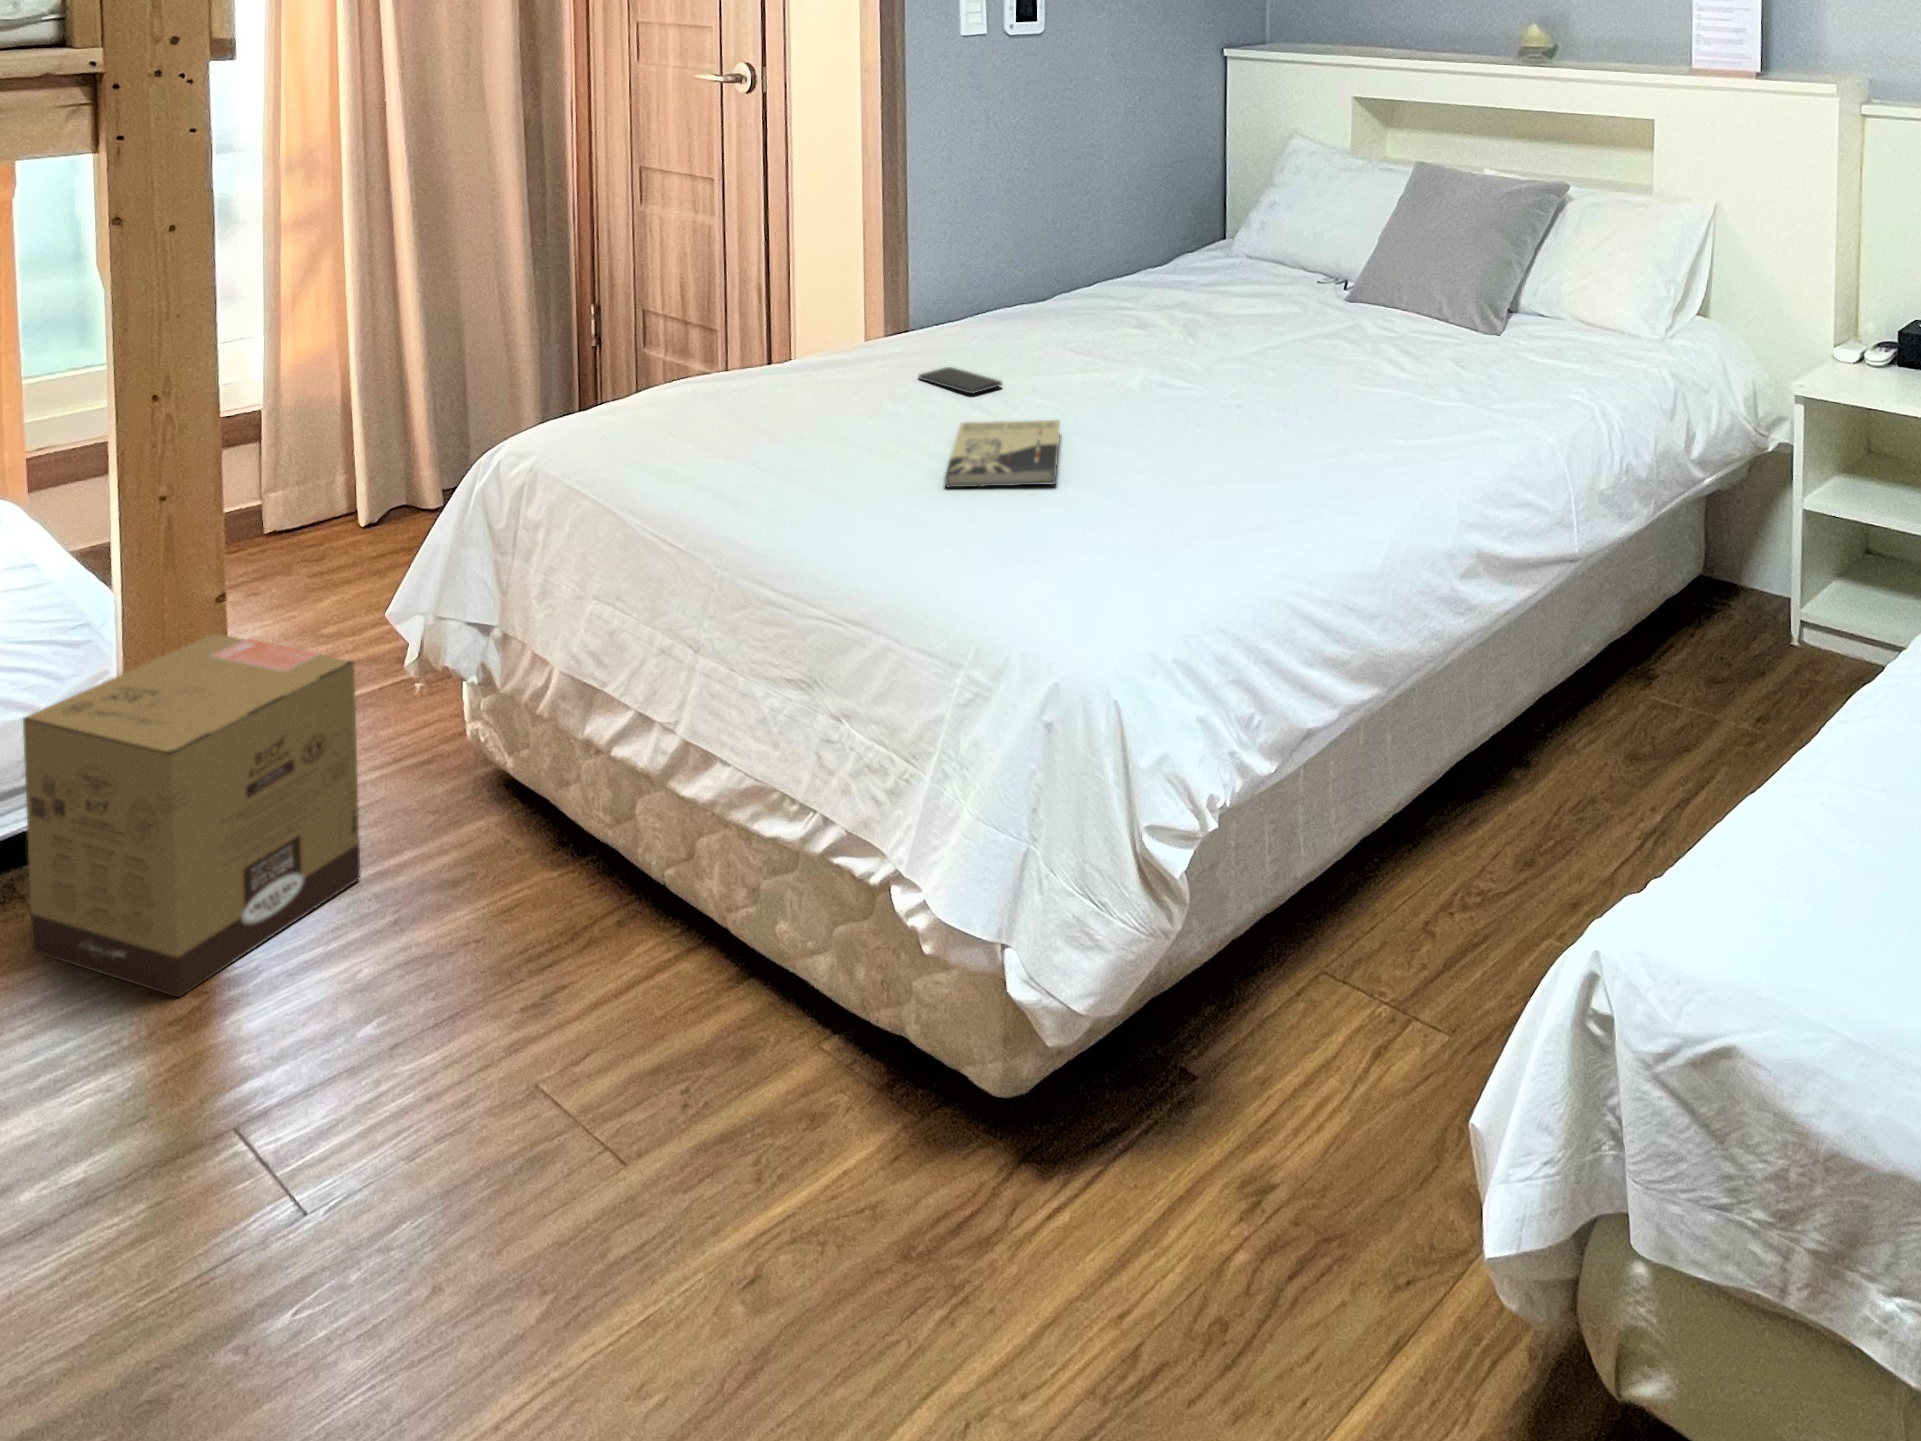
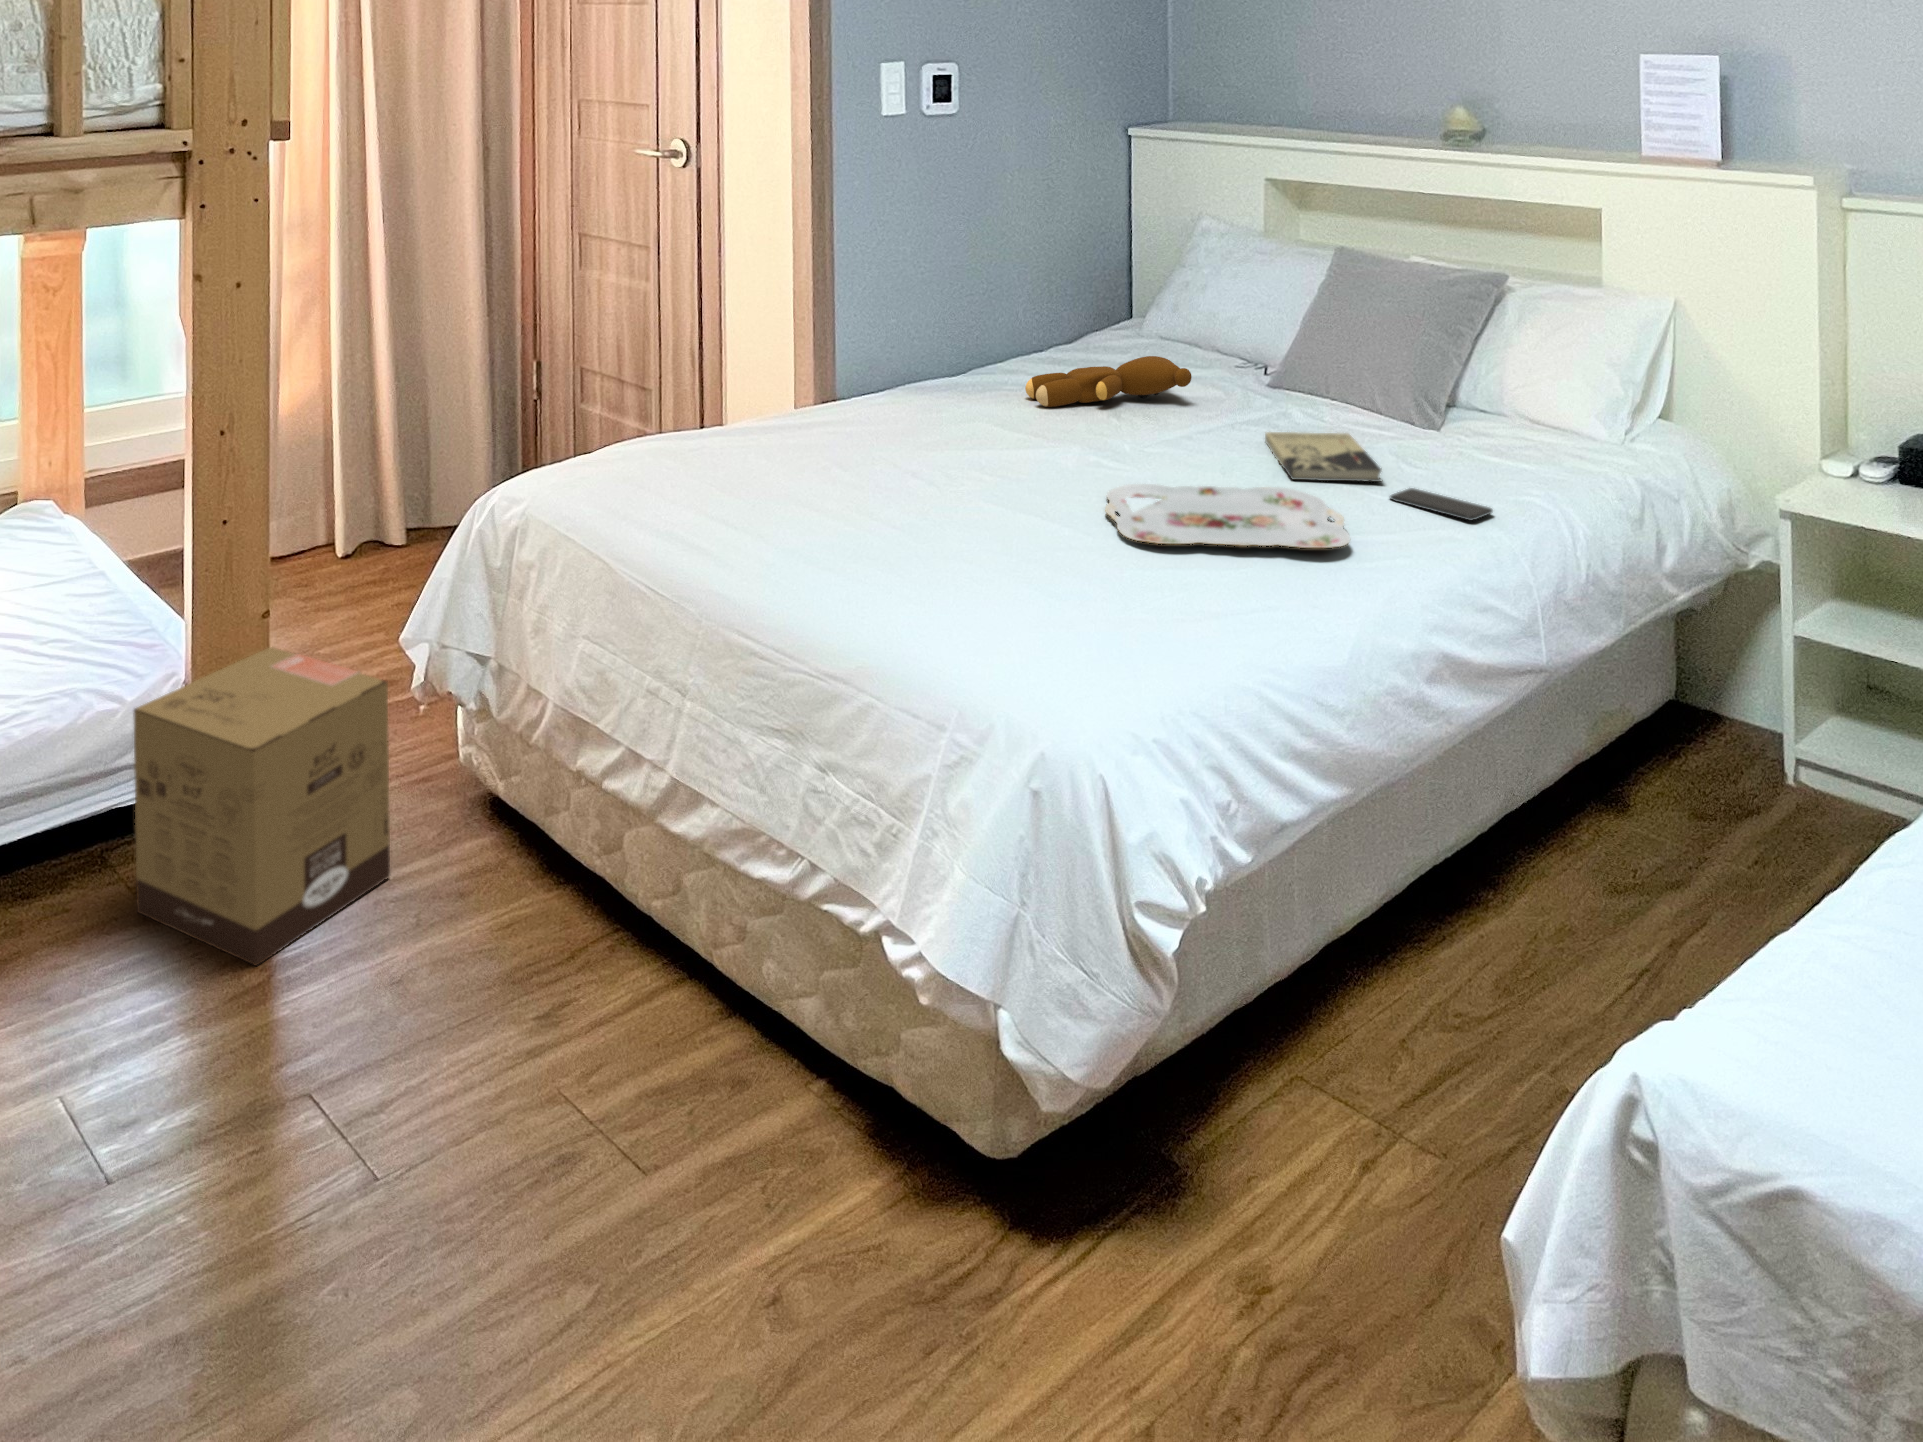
teddy bear: none [1102,272,1269,327] -> present [1025,356,1192,407]
smartphone: present [919,367,1002,394] -> present [1390,488,1493,520]
serving tray: none [1161,396,1400,459] -> present [1105,484,1350,548]
book: present [945,420,1060,487] -> present [1265,432,1383,482]

